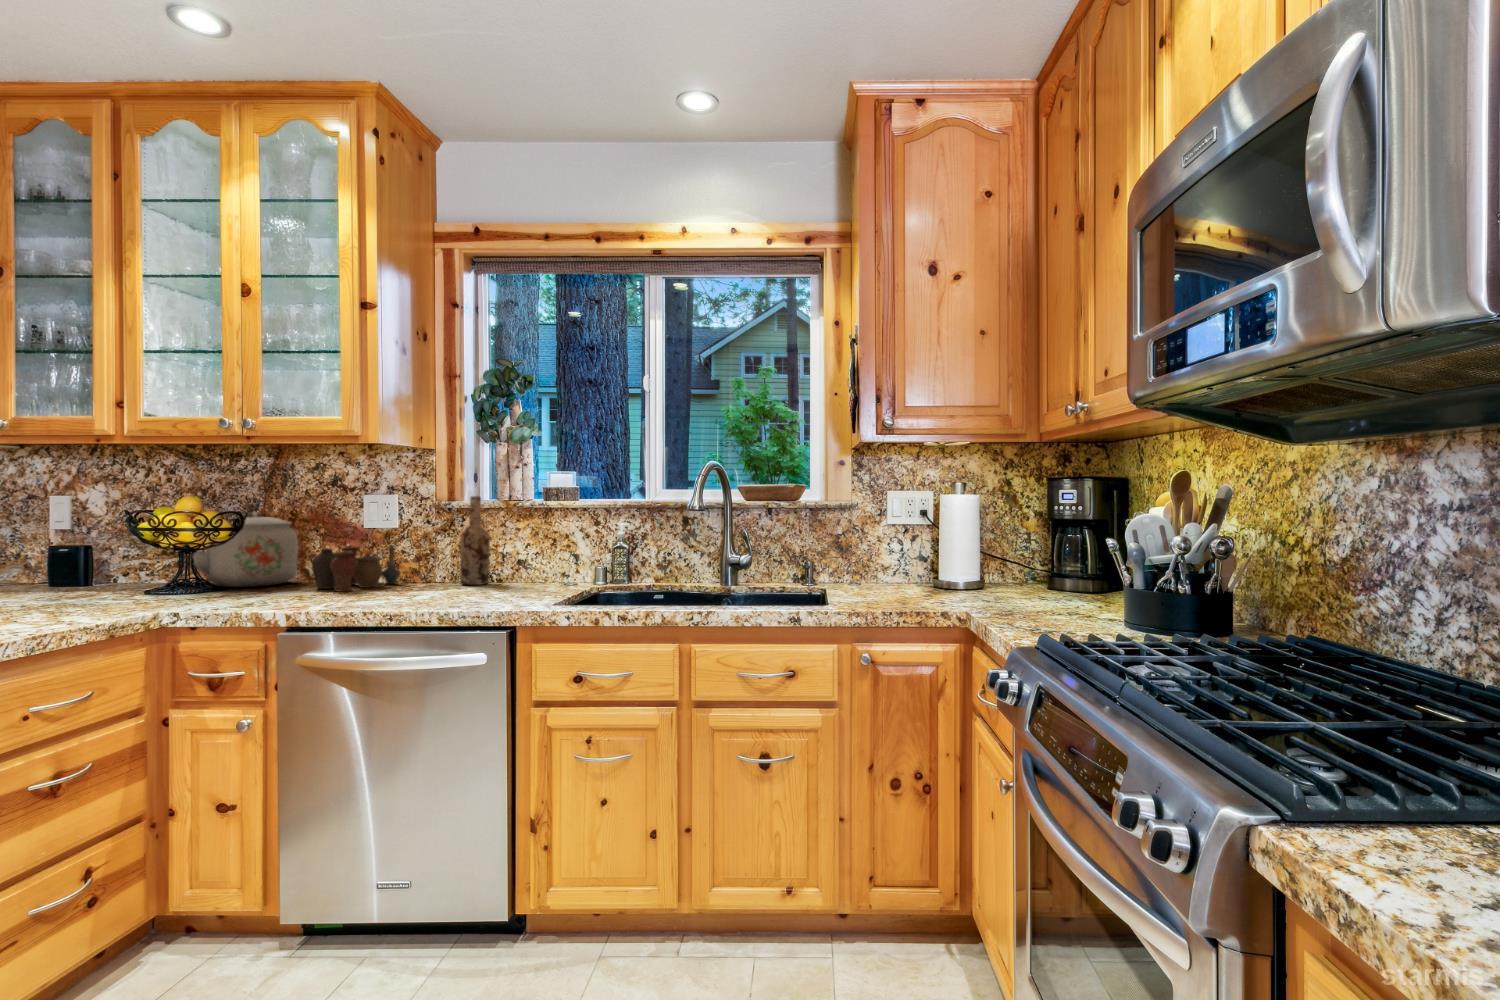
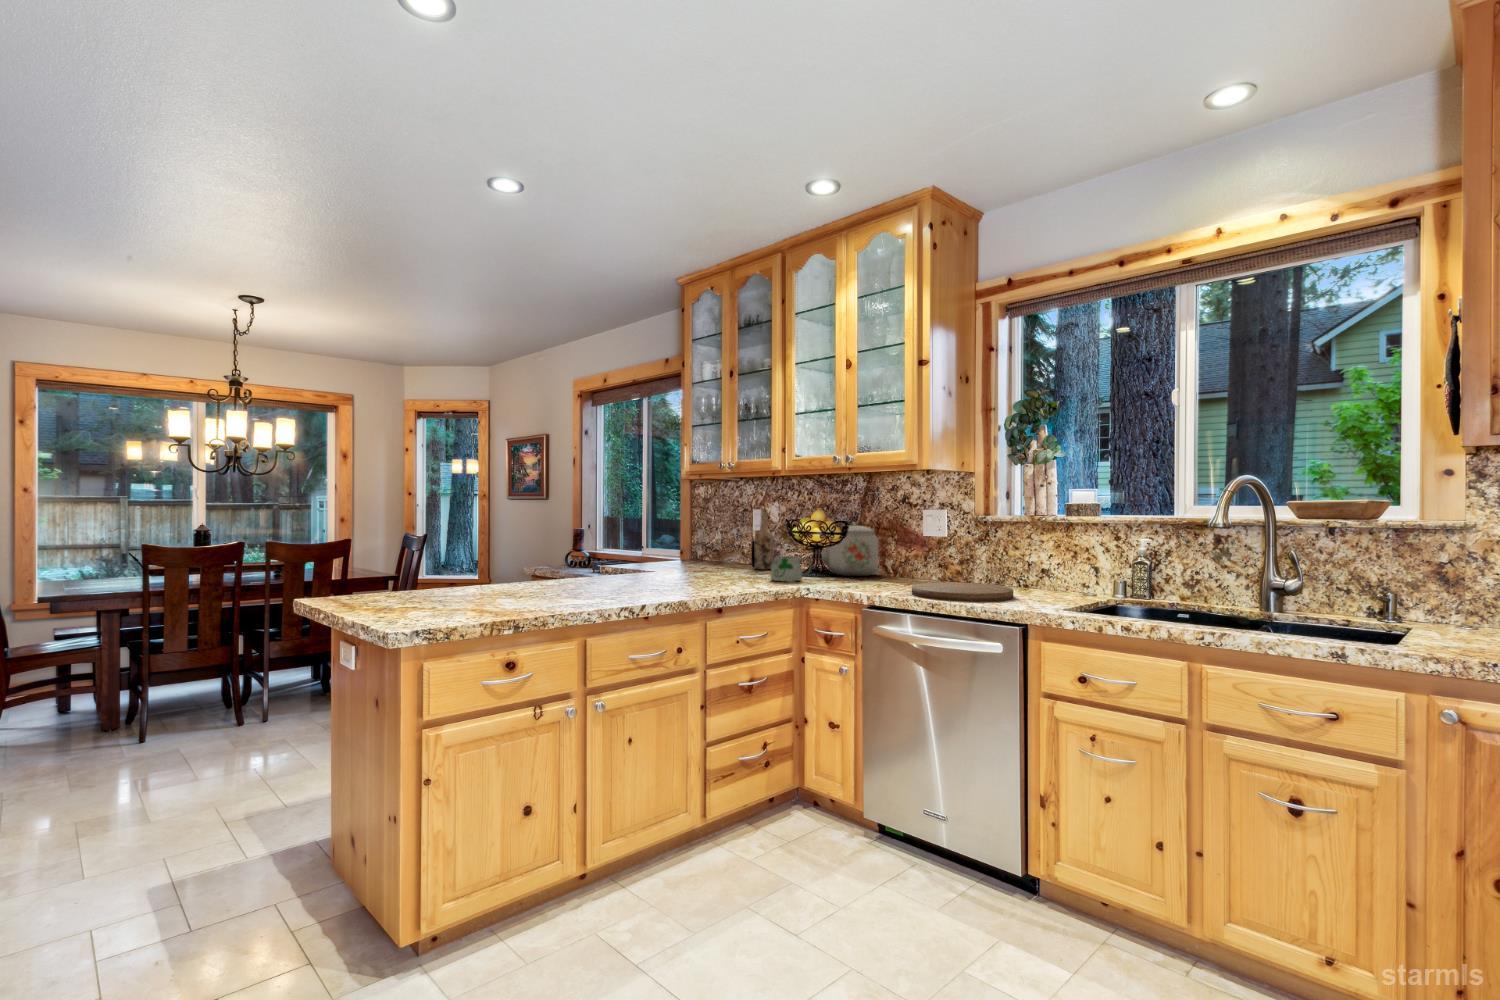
wine bottle: present [460,496,490,585] -> present [755,509,773,570]
vase: present [310,545,401,591] -> none [886,547,949,584]
mug: none [87,567,177,608] -> present [770,557,812,582]
cutting board: none [357,582,494,610] -> present [912,582,1013,602]

